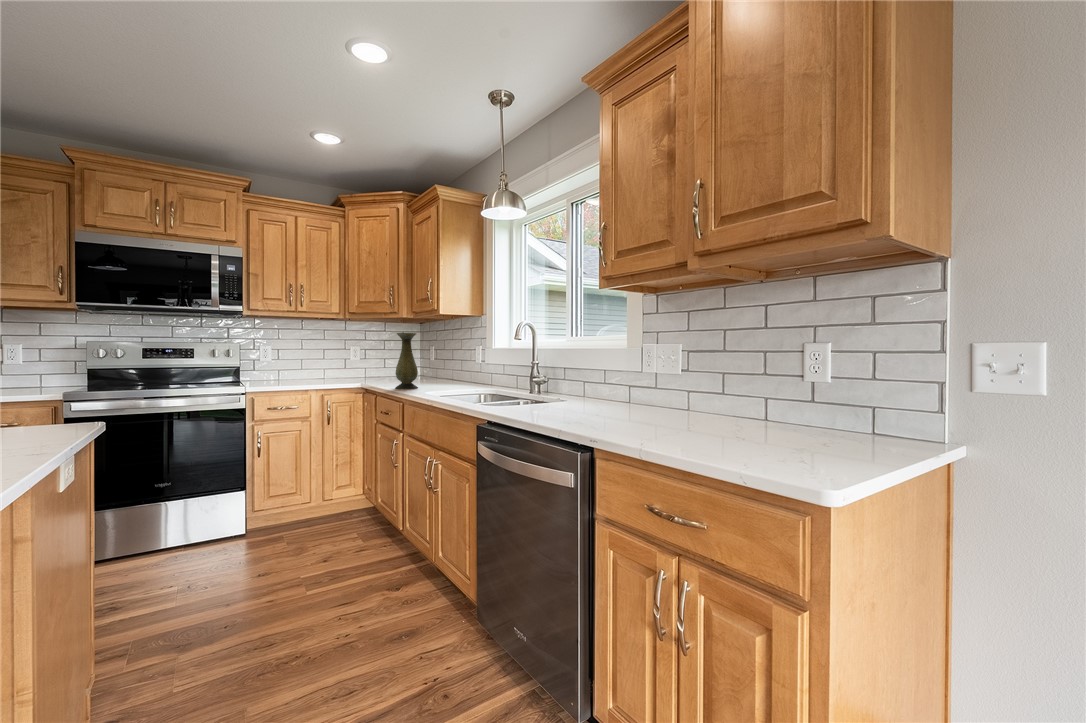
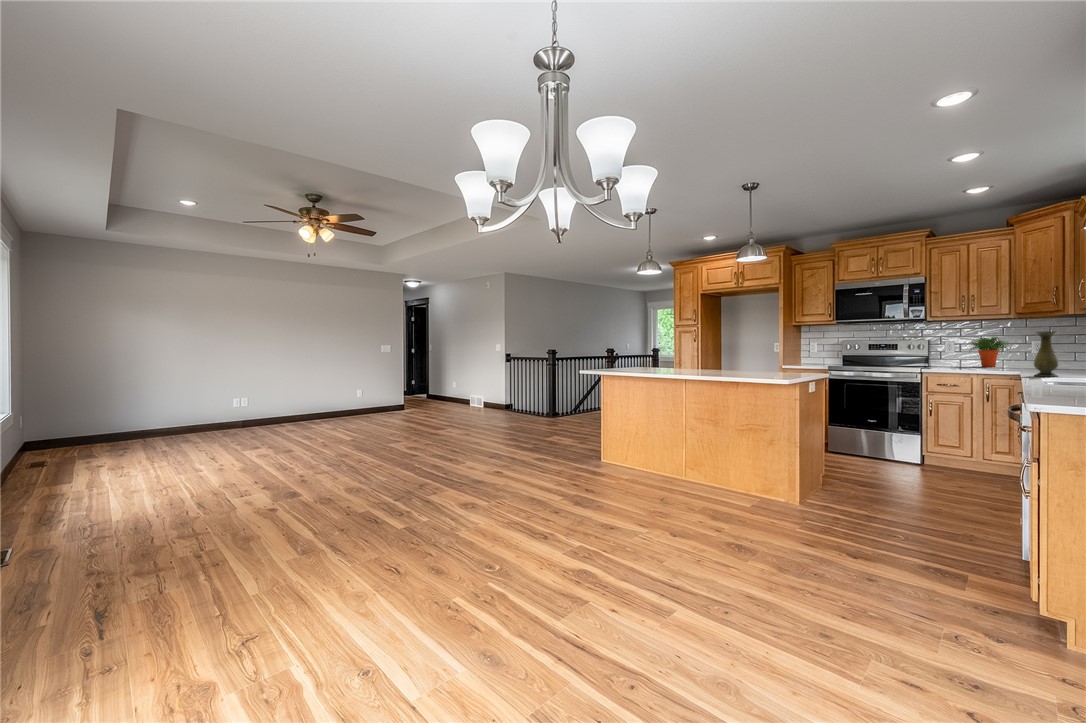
potted plant: none [283,343,332,381] -> present [971,337,1008,367]

